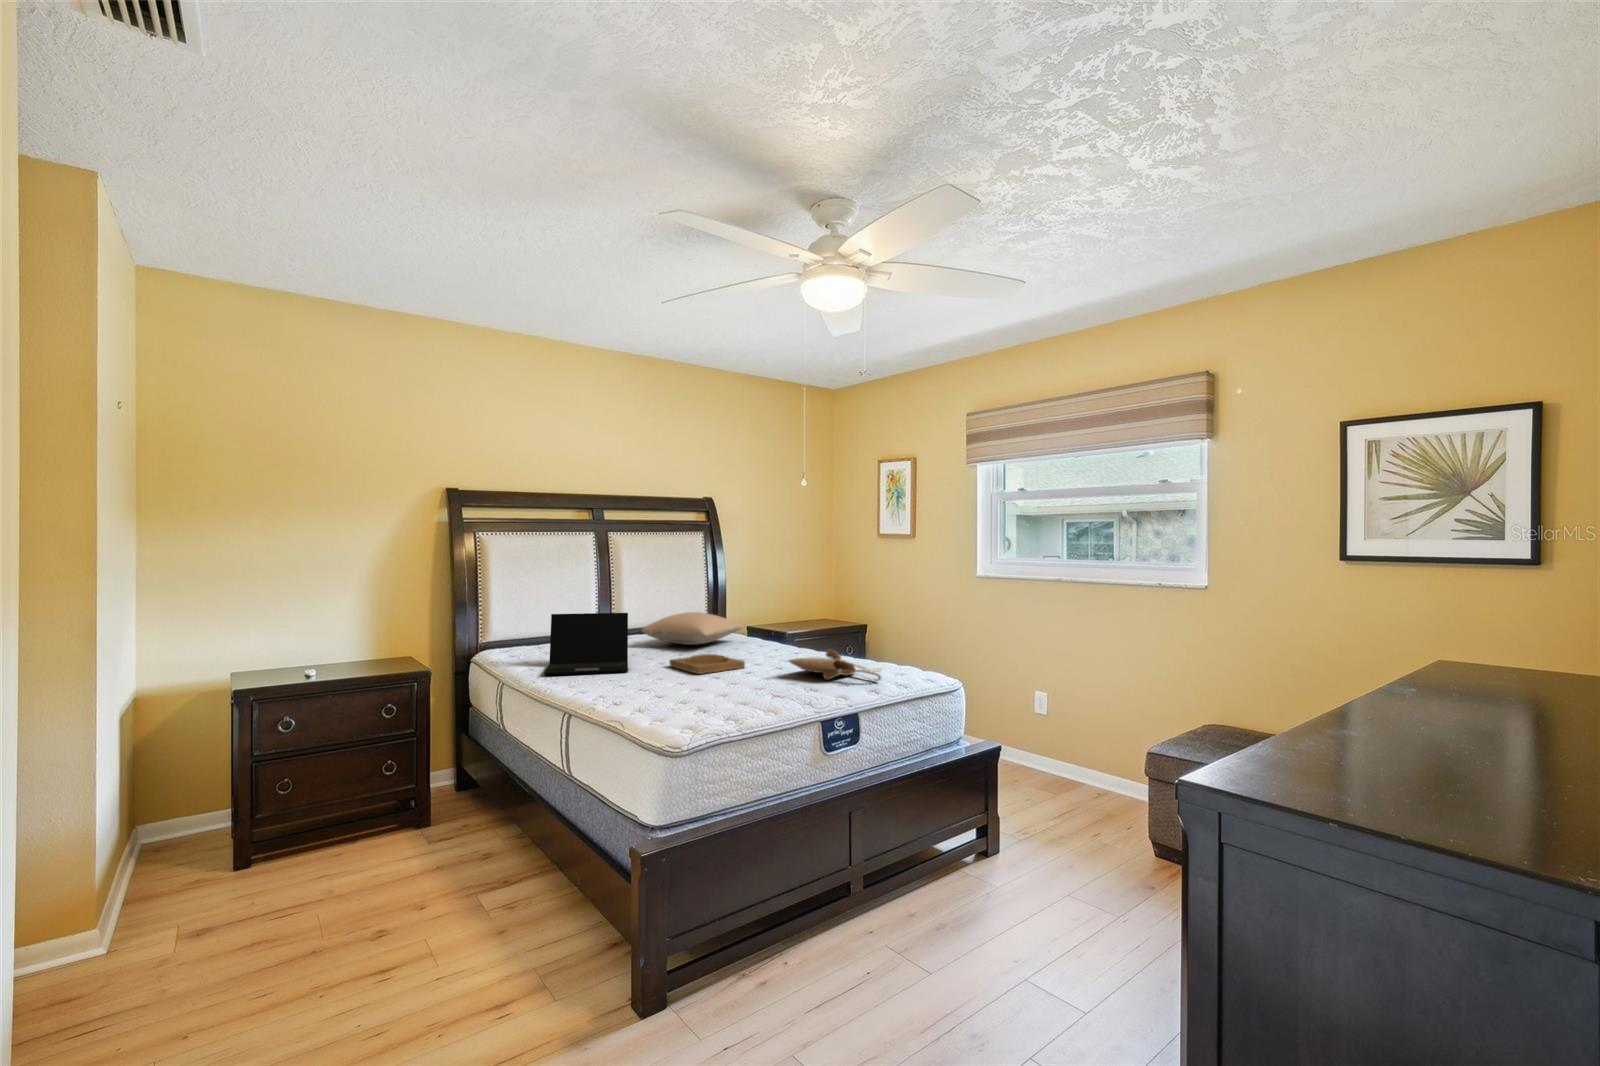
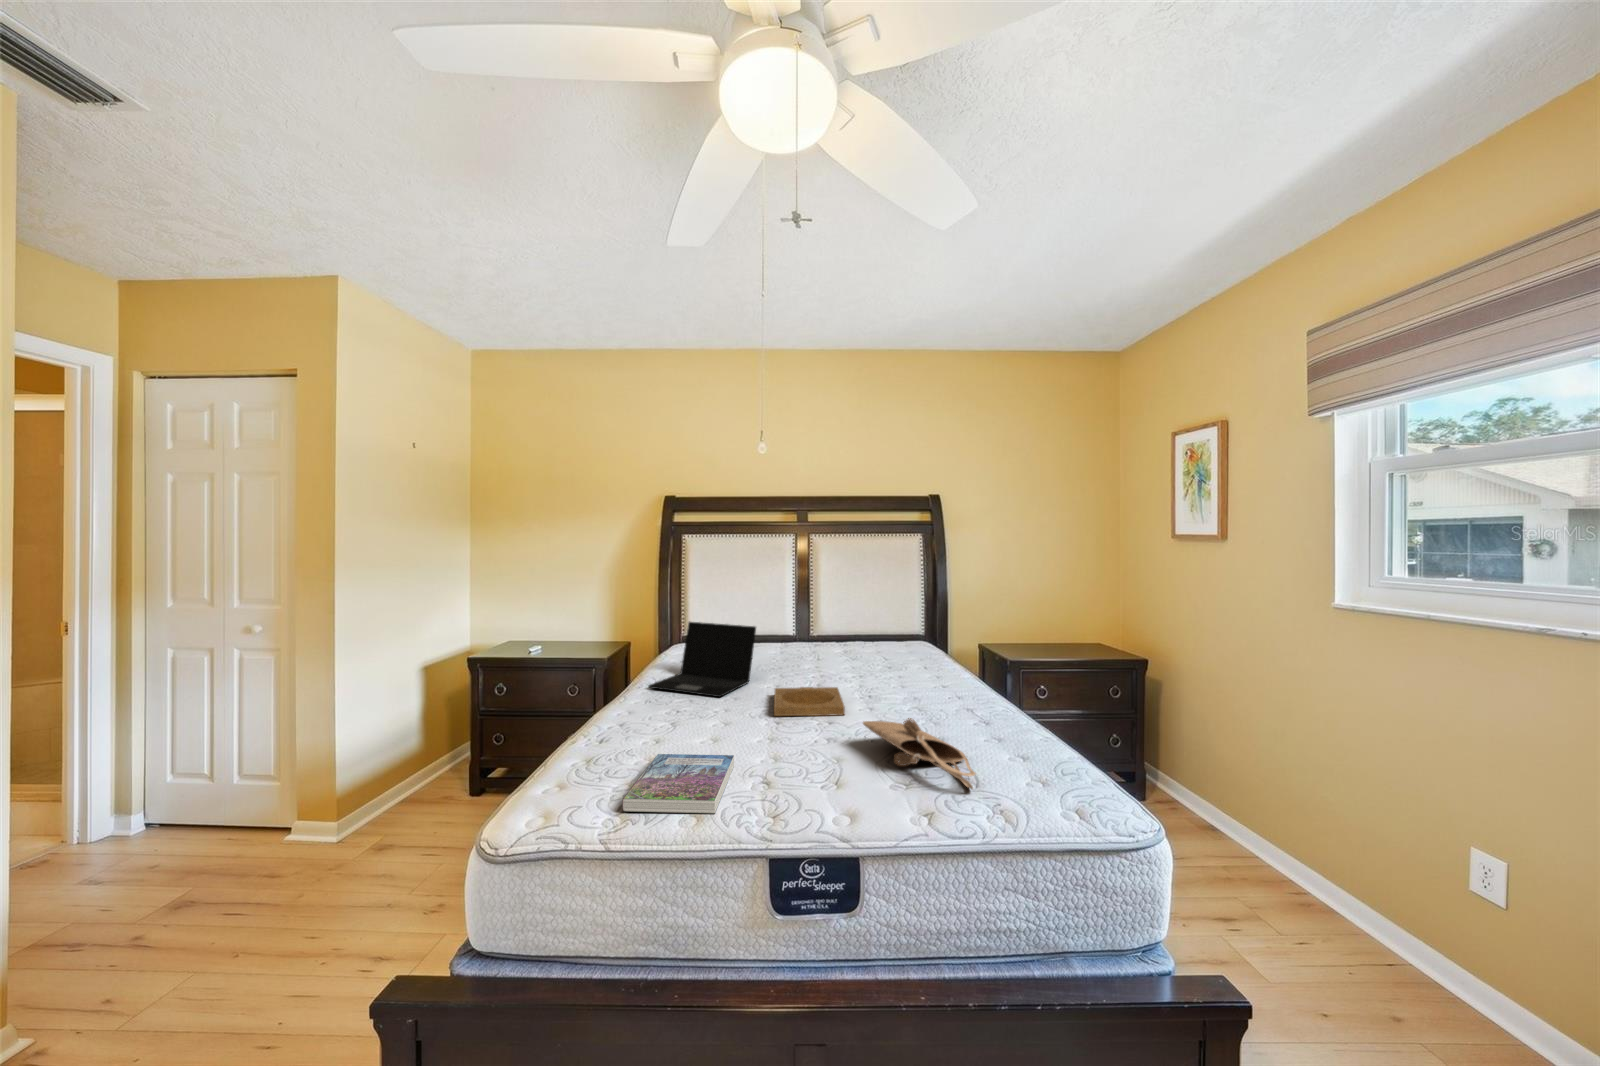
pillow: present [642,612,745,645] -> none [806,627,925,666]
book: none [677,688,767,719] -> present [622,754,734,814]

